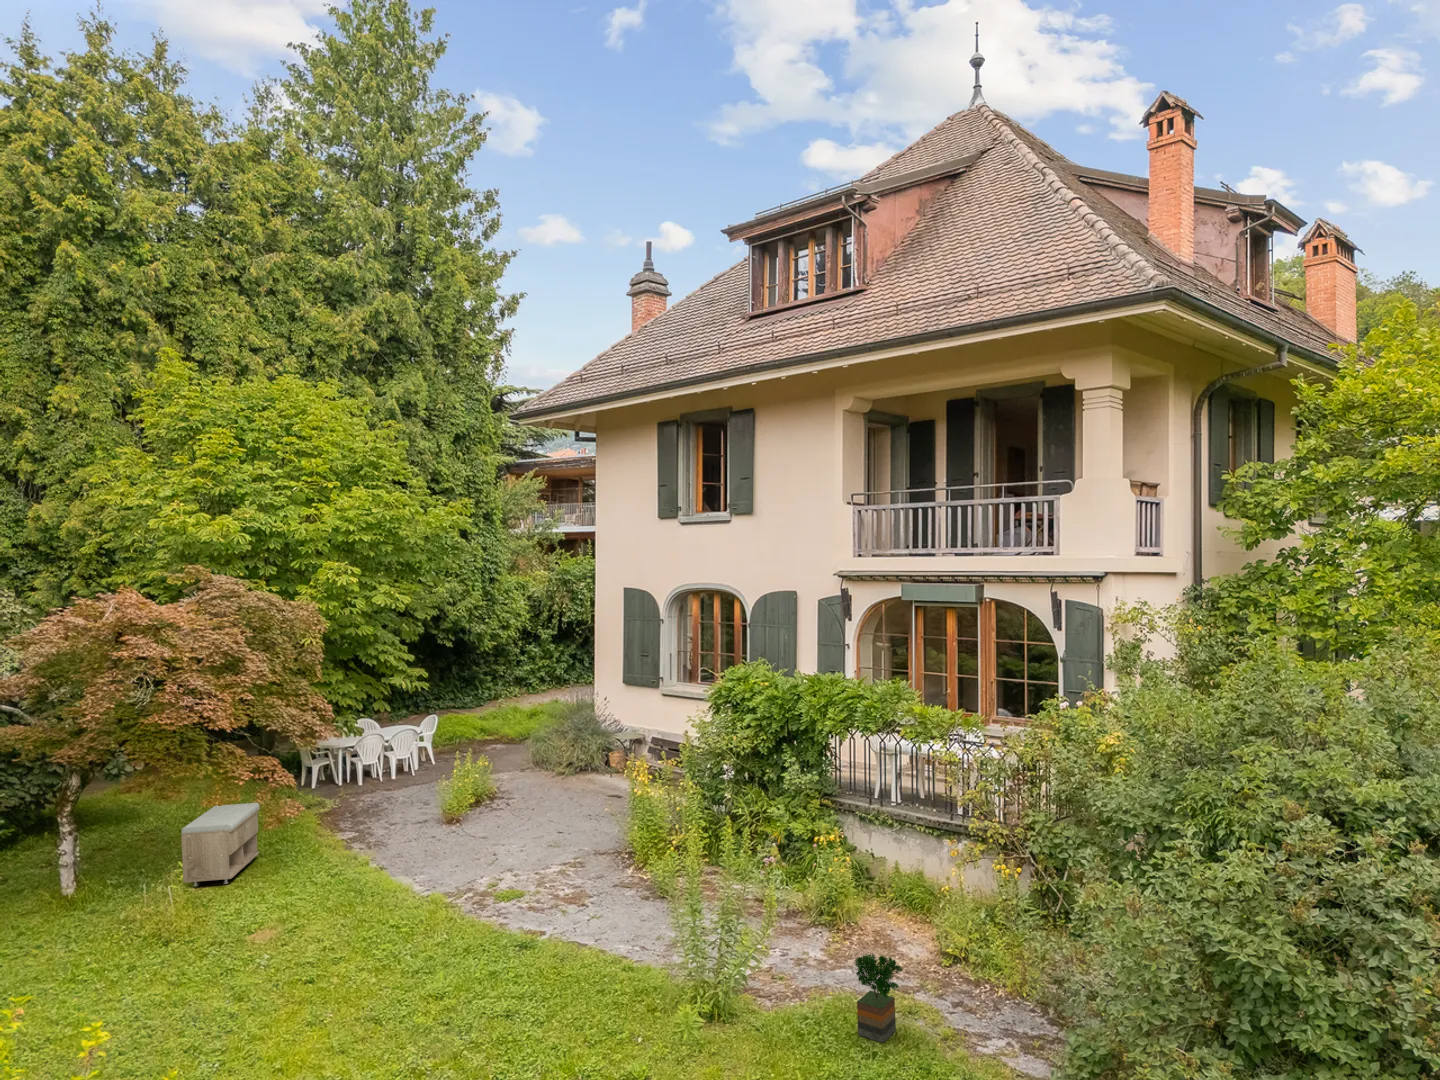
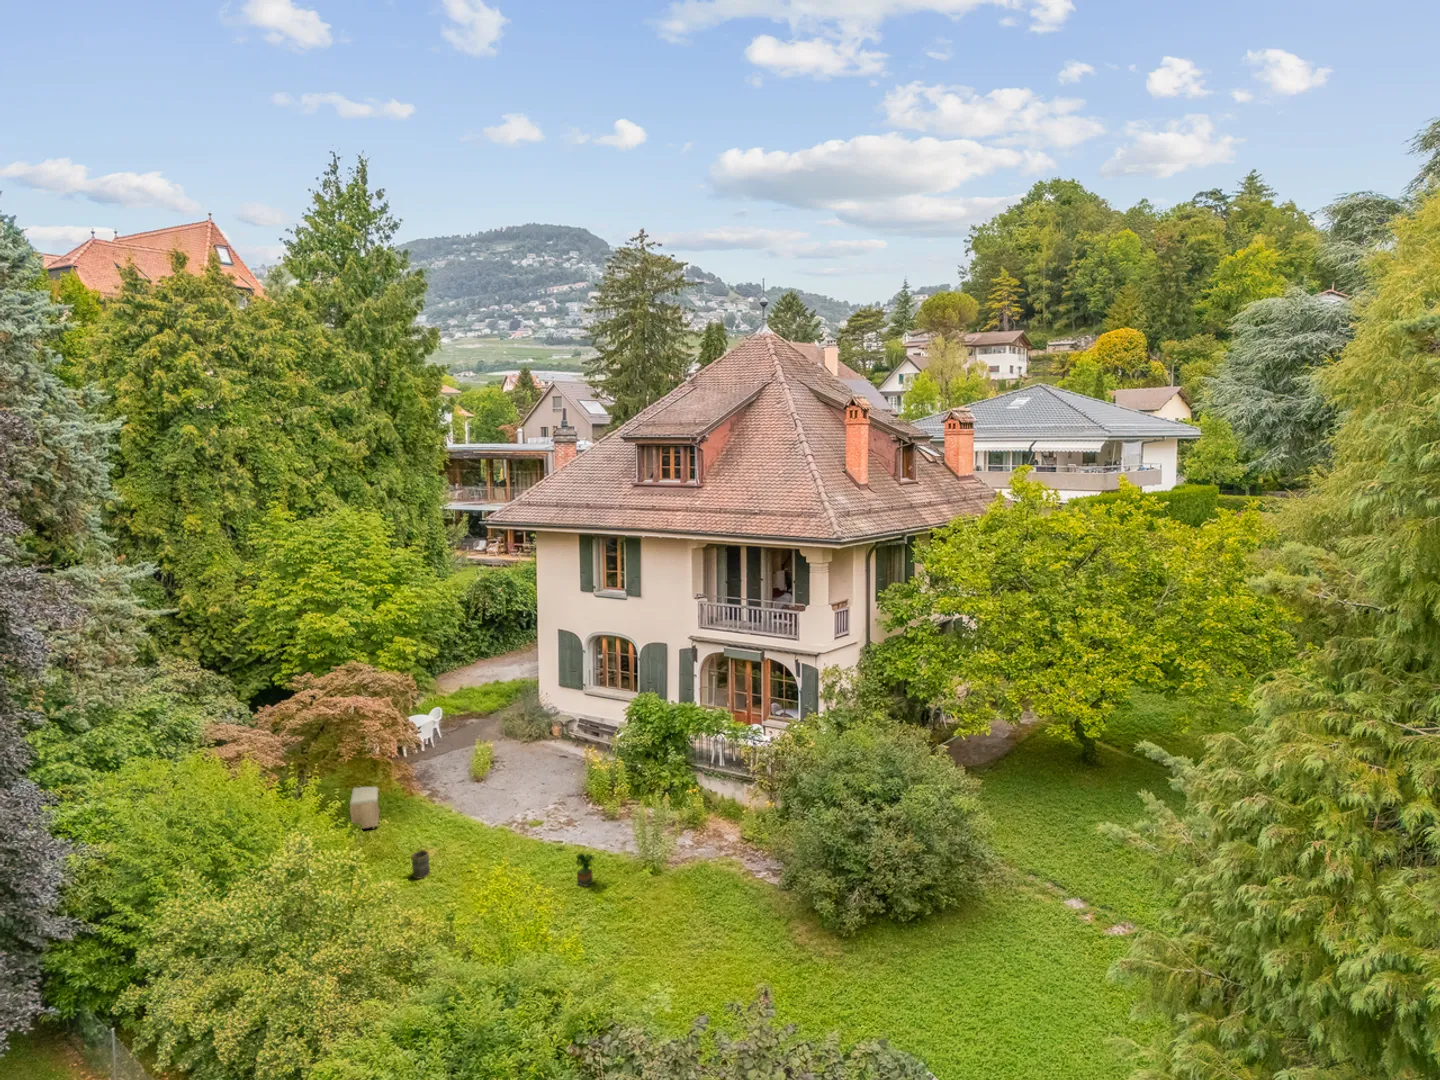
basket: none [213,903,254,983] -> present [411,850,430,879]
potted tree: present [855,954,902,1043] -> present [576,854,594,887]

